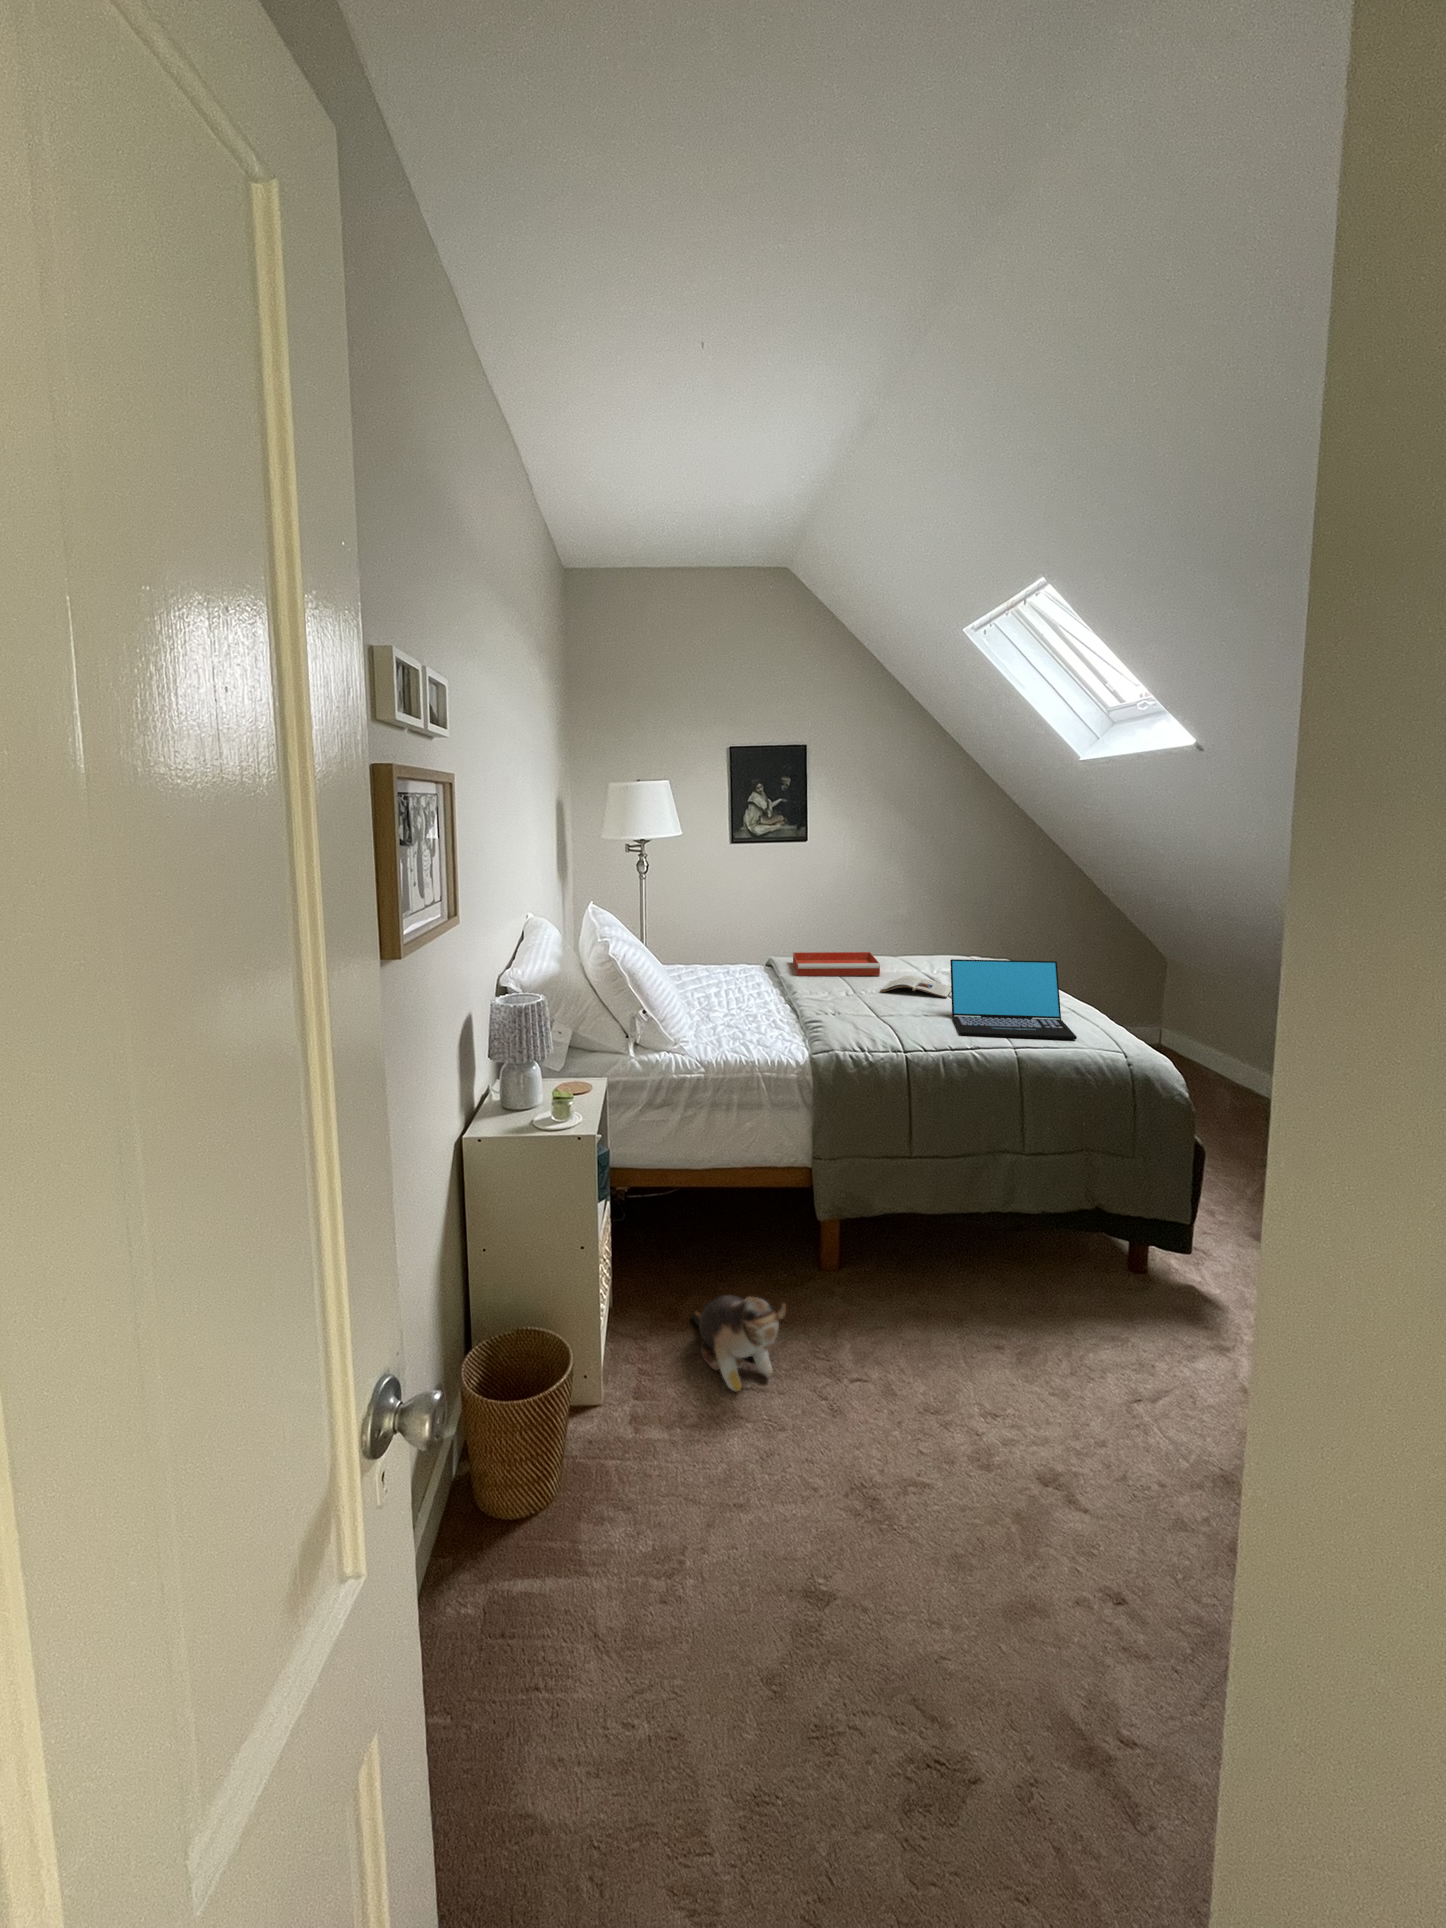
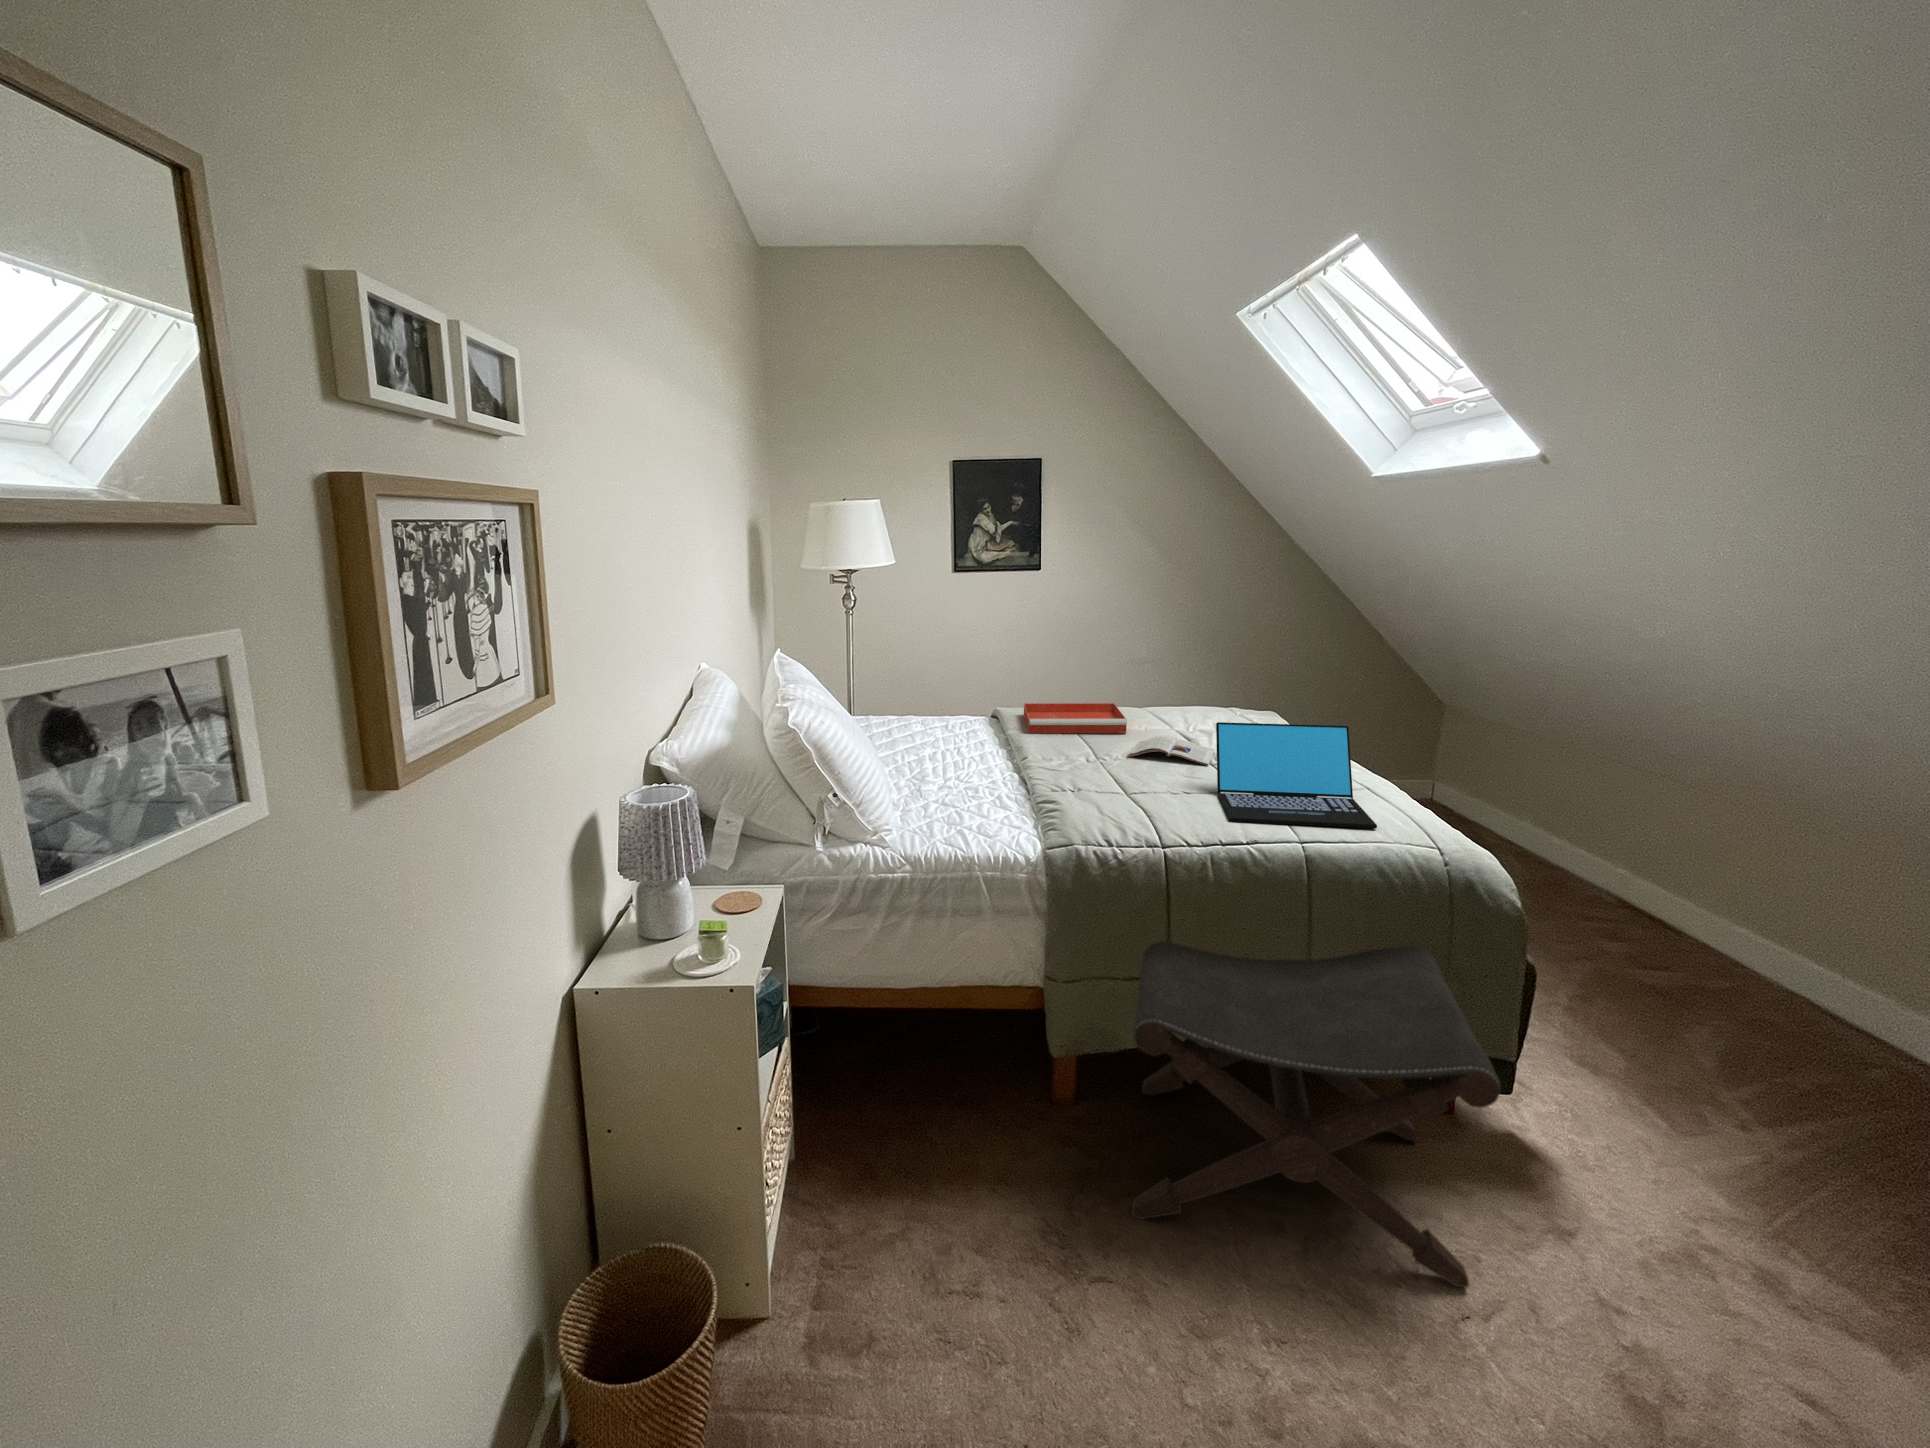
footstool: none [881,1112,1157,1382] -> present [1131,942,1501,1287]
plush toy: present [692,1295,786,1391] -> none [892,1167,1008,1302]

